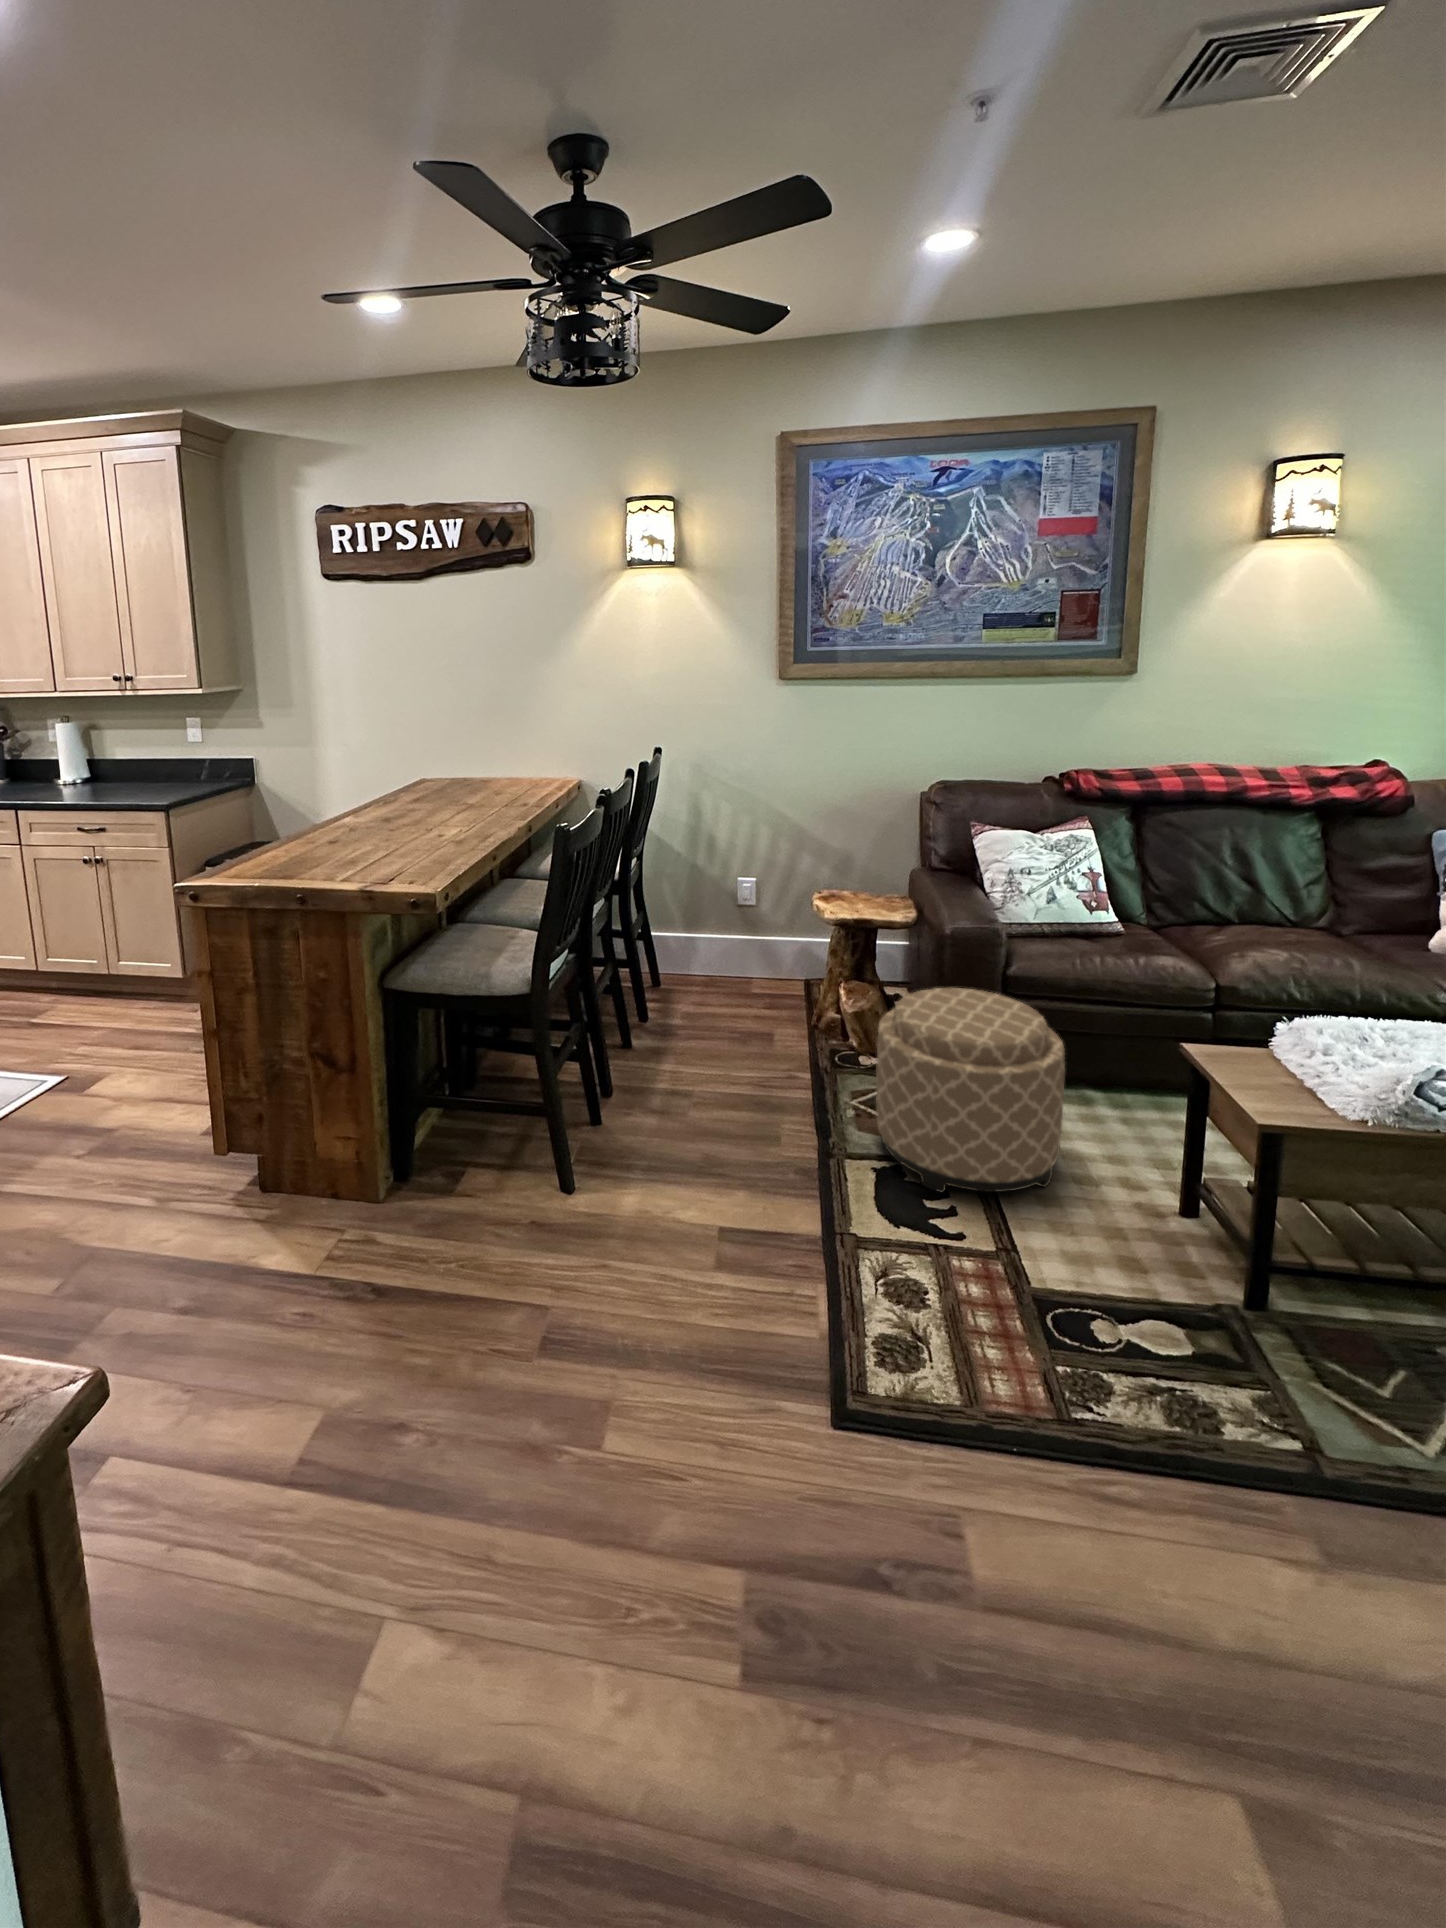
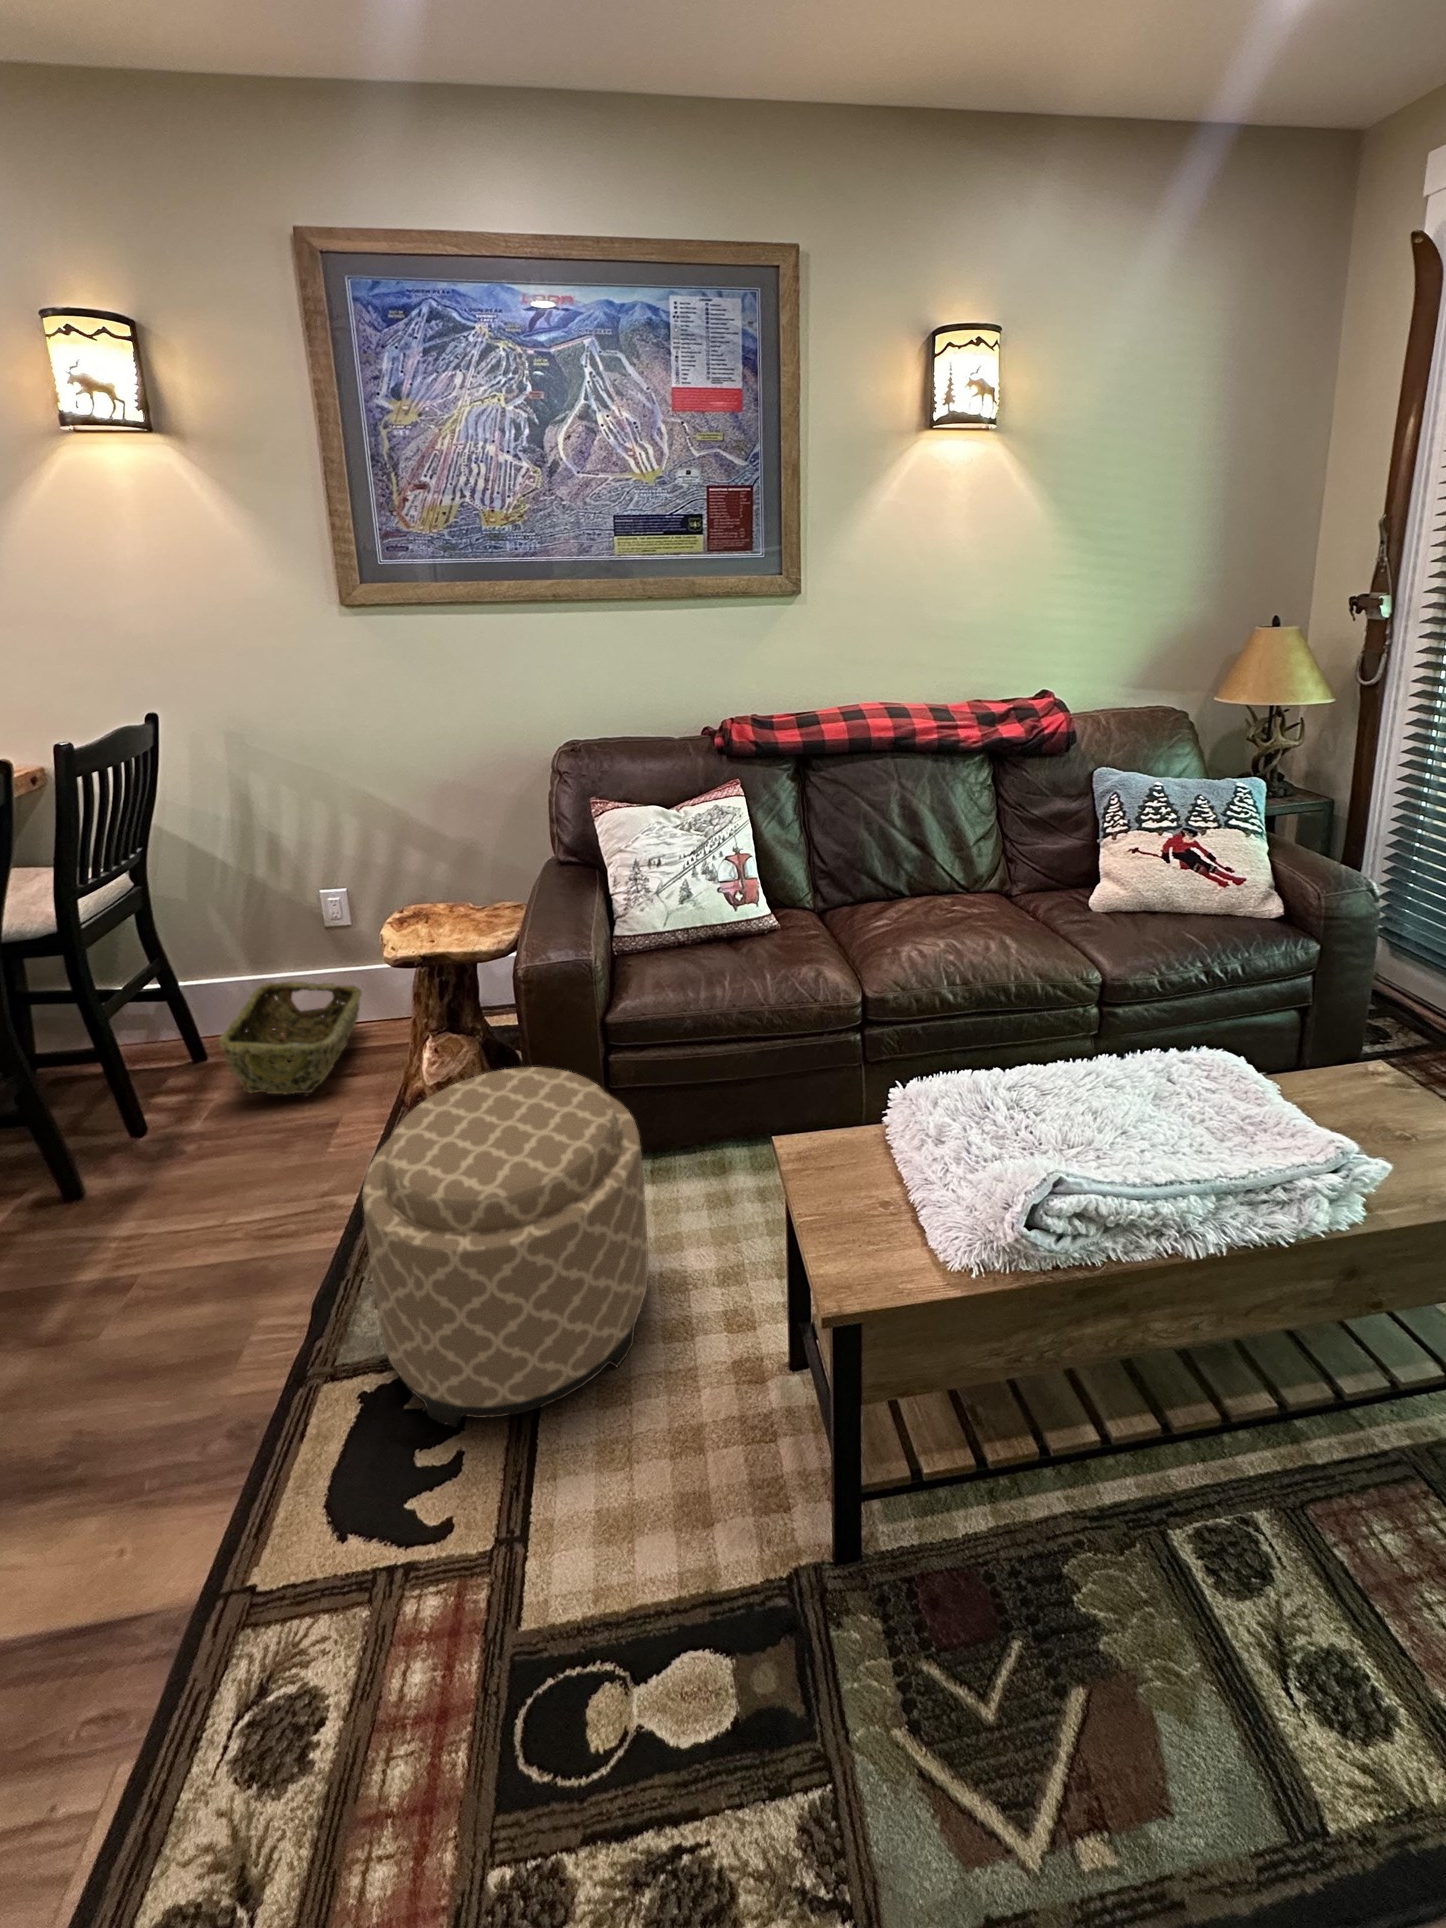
woven basket: none [695,940,769,1015] -> present [219,982,361,1094]

